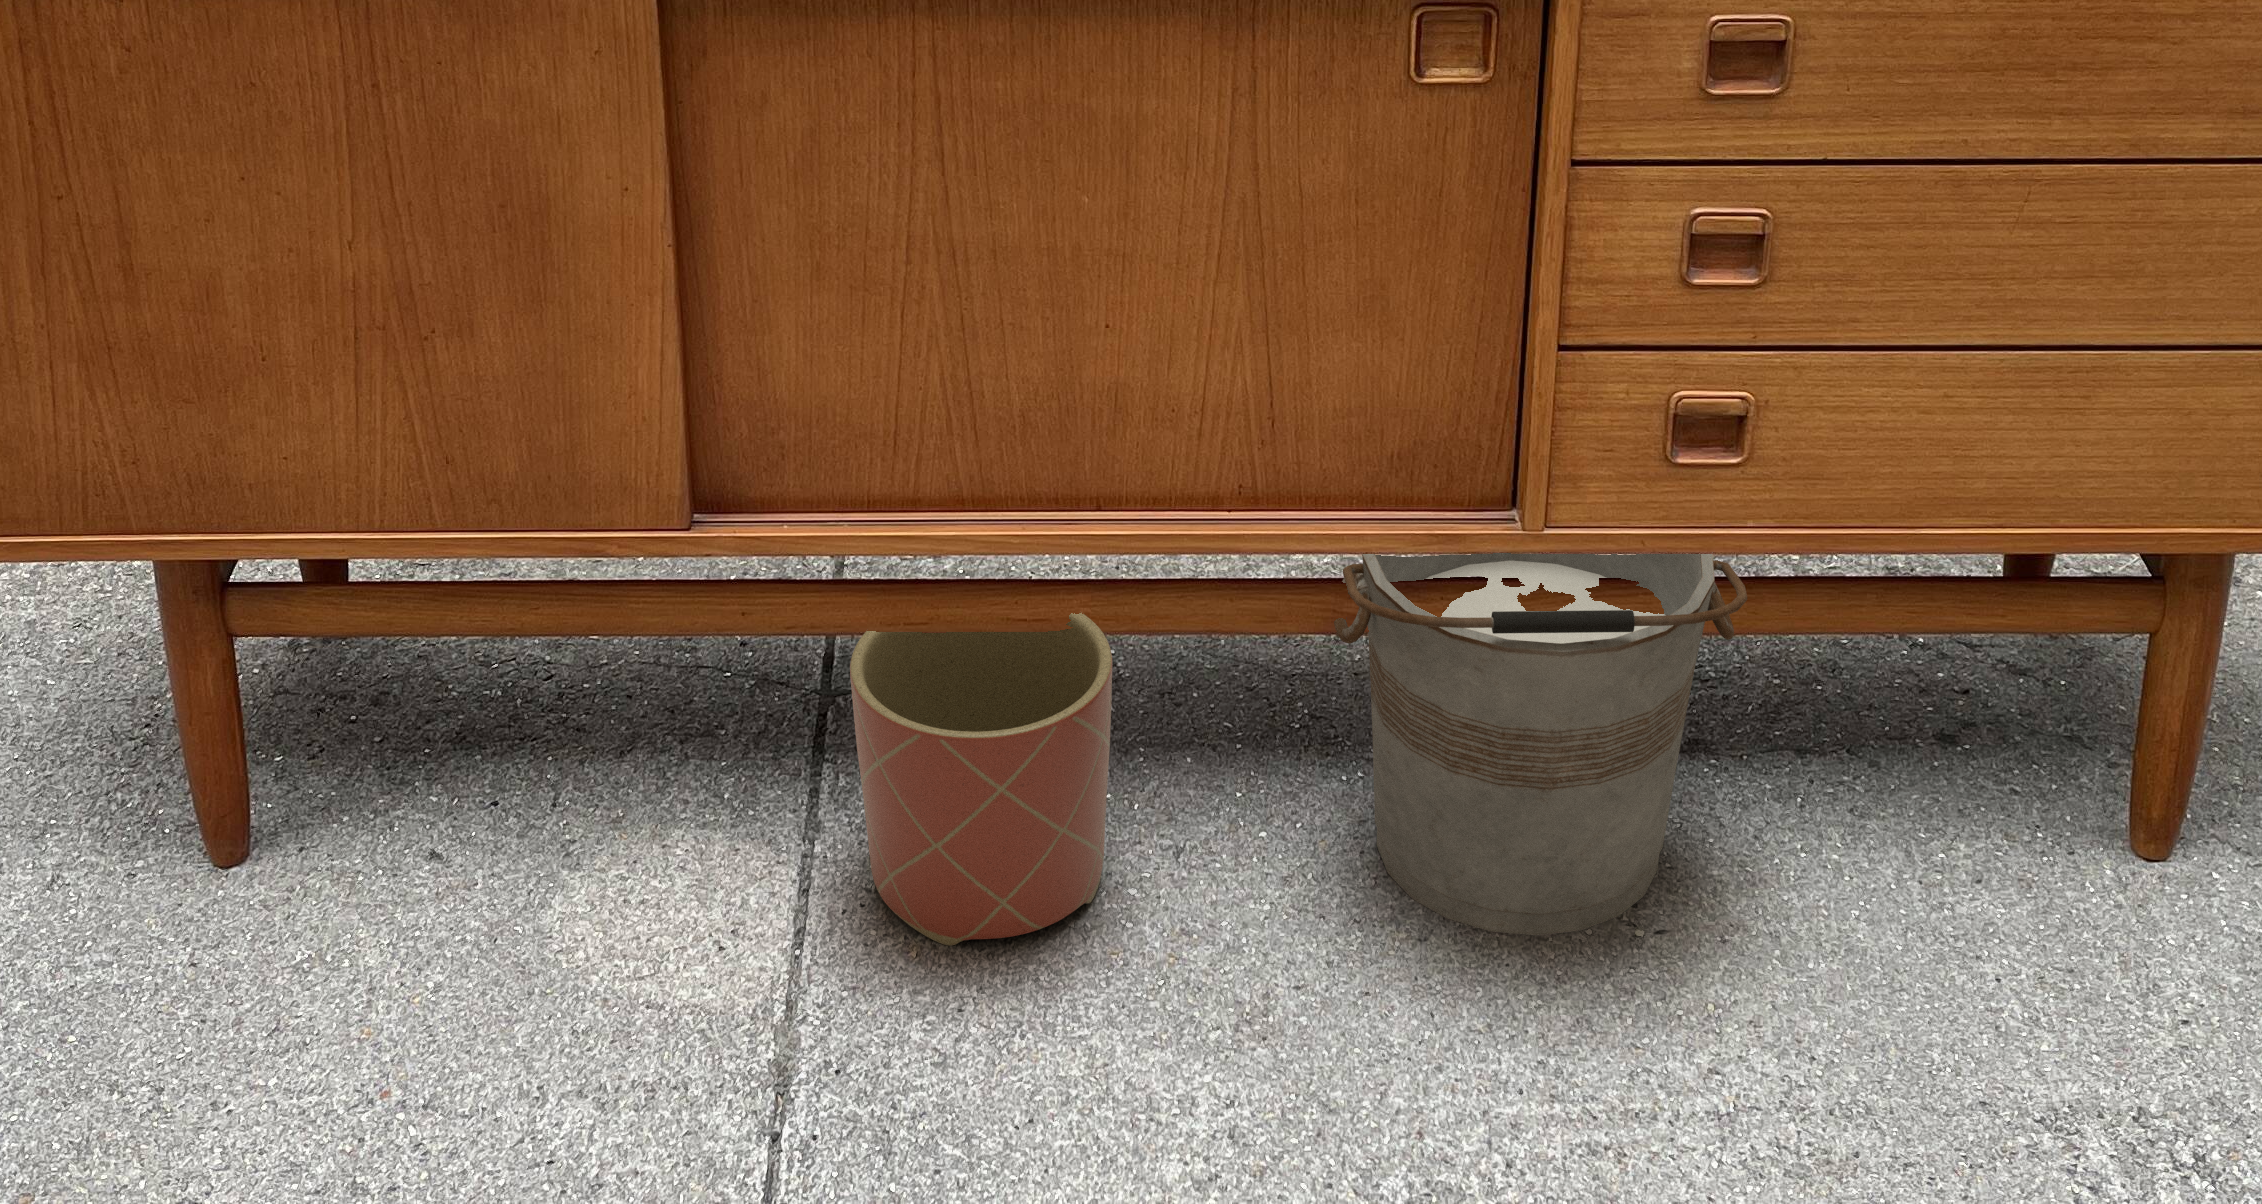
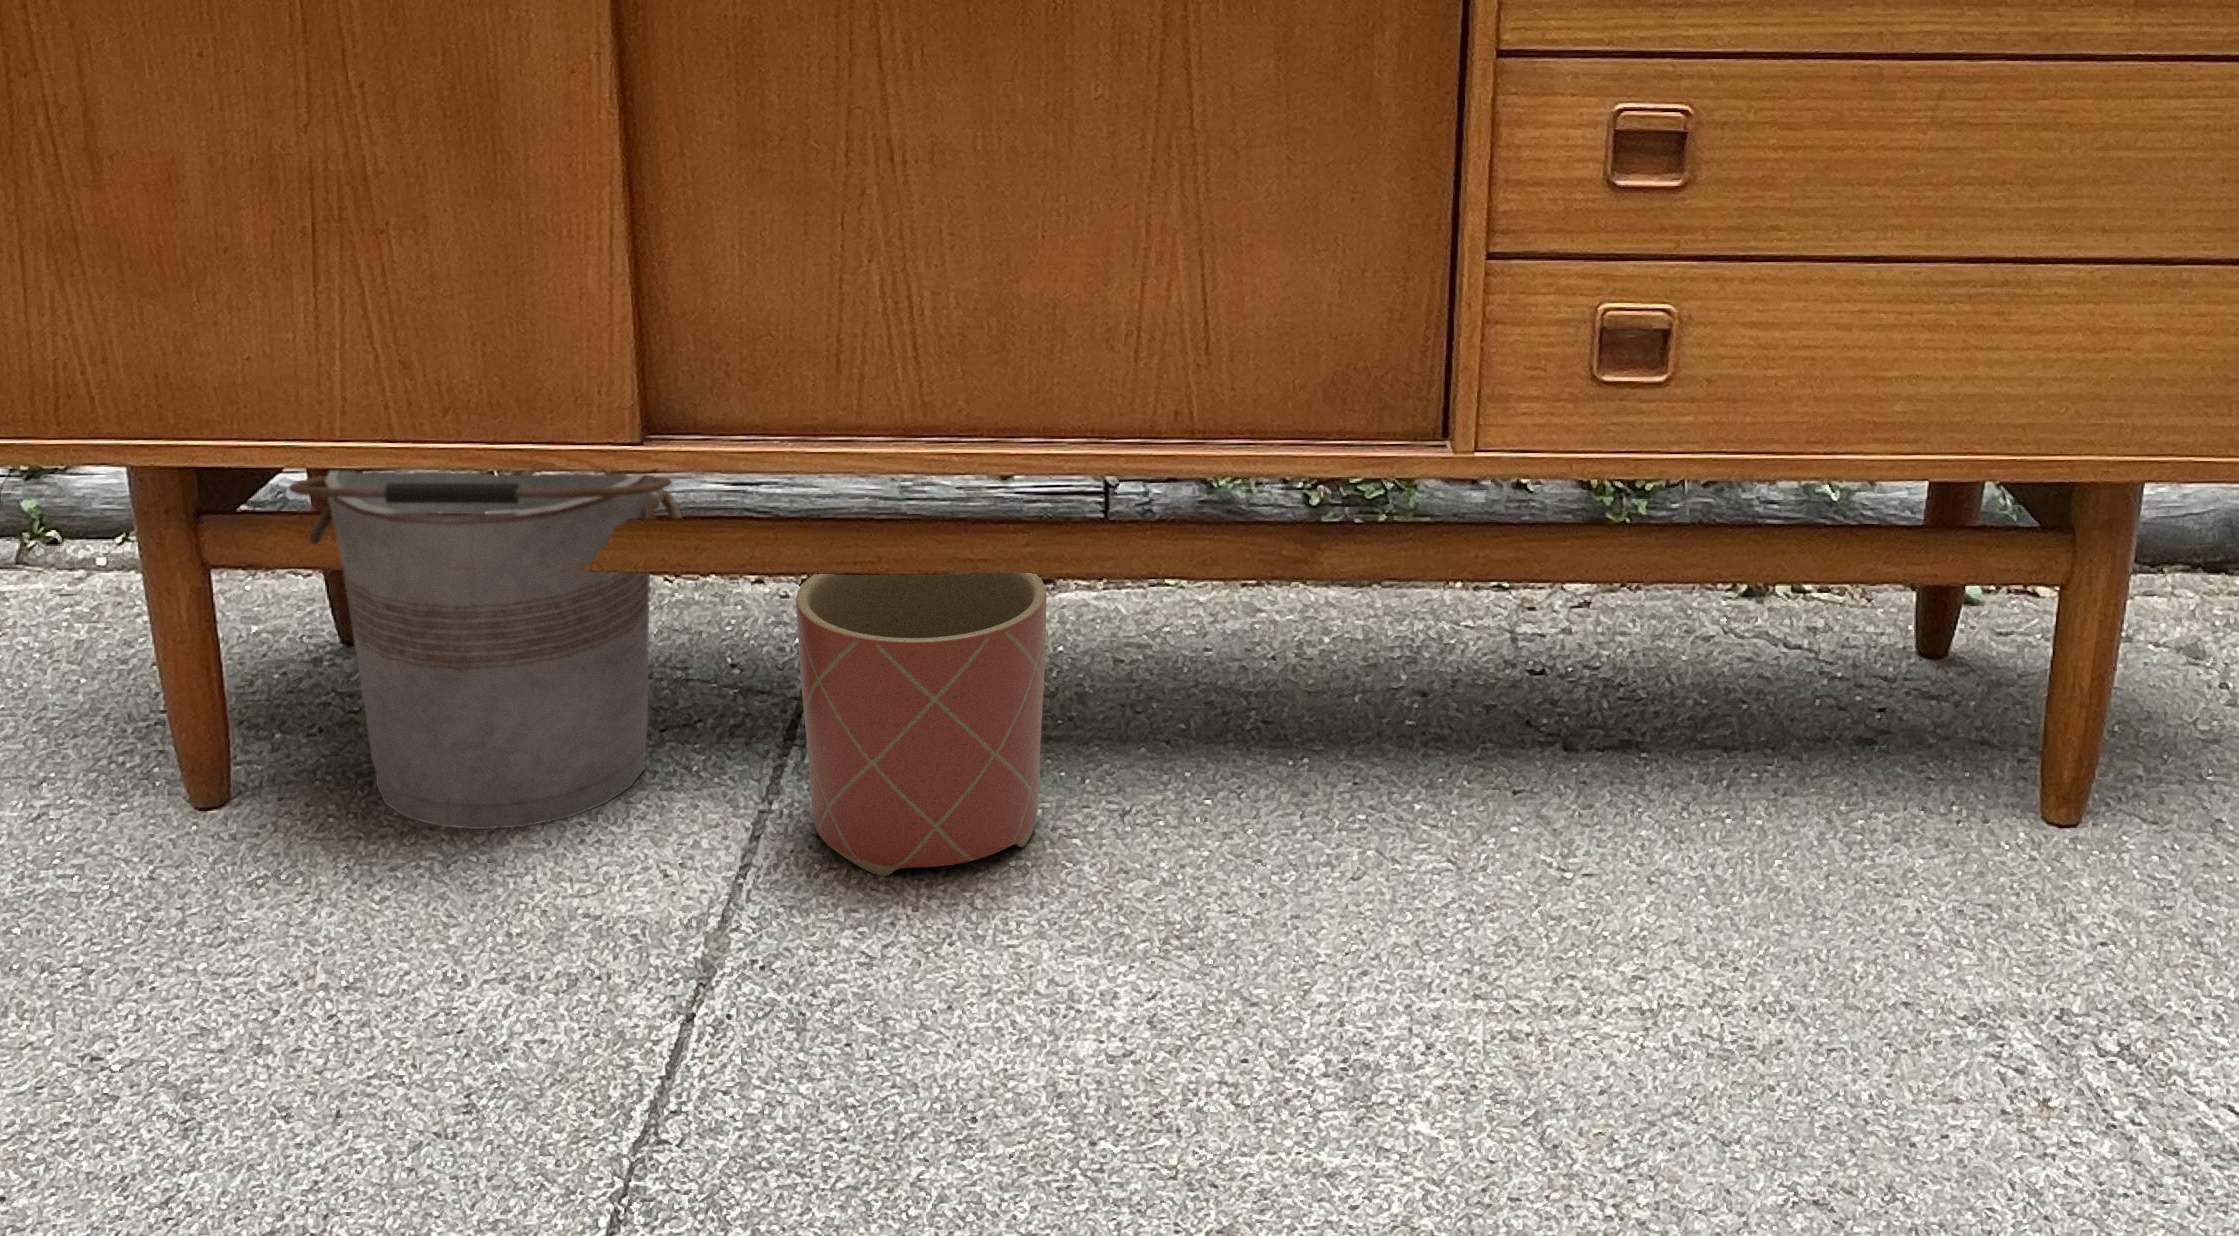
bucket: present [1334,553,1747,936] -> present [289,471,682,829]

